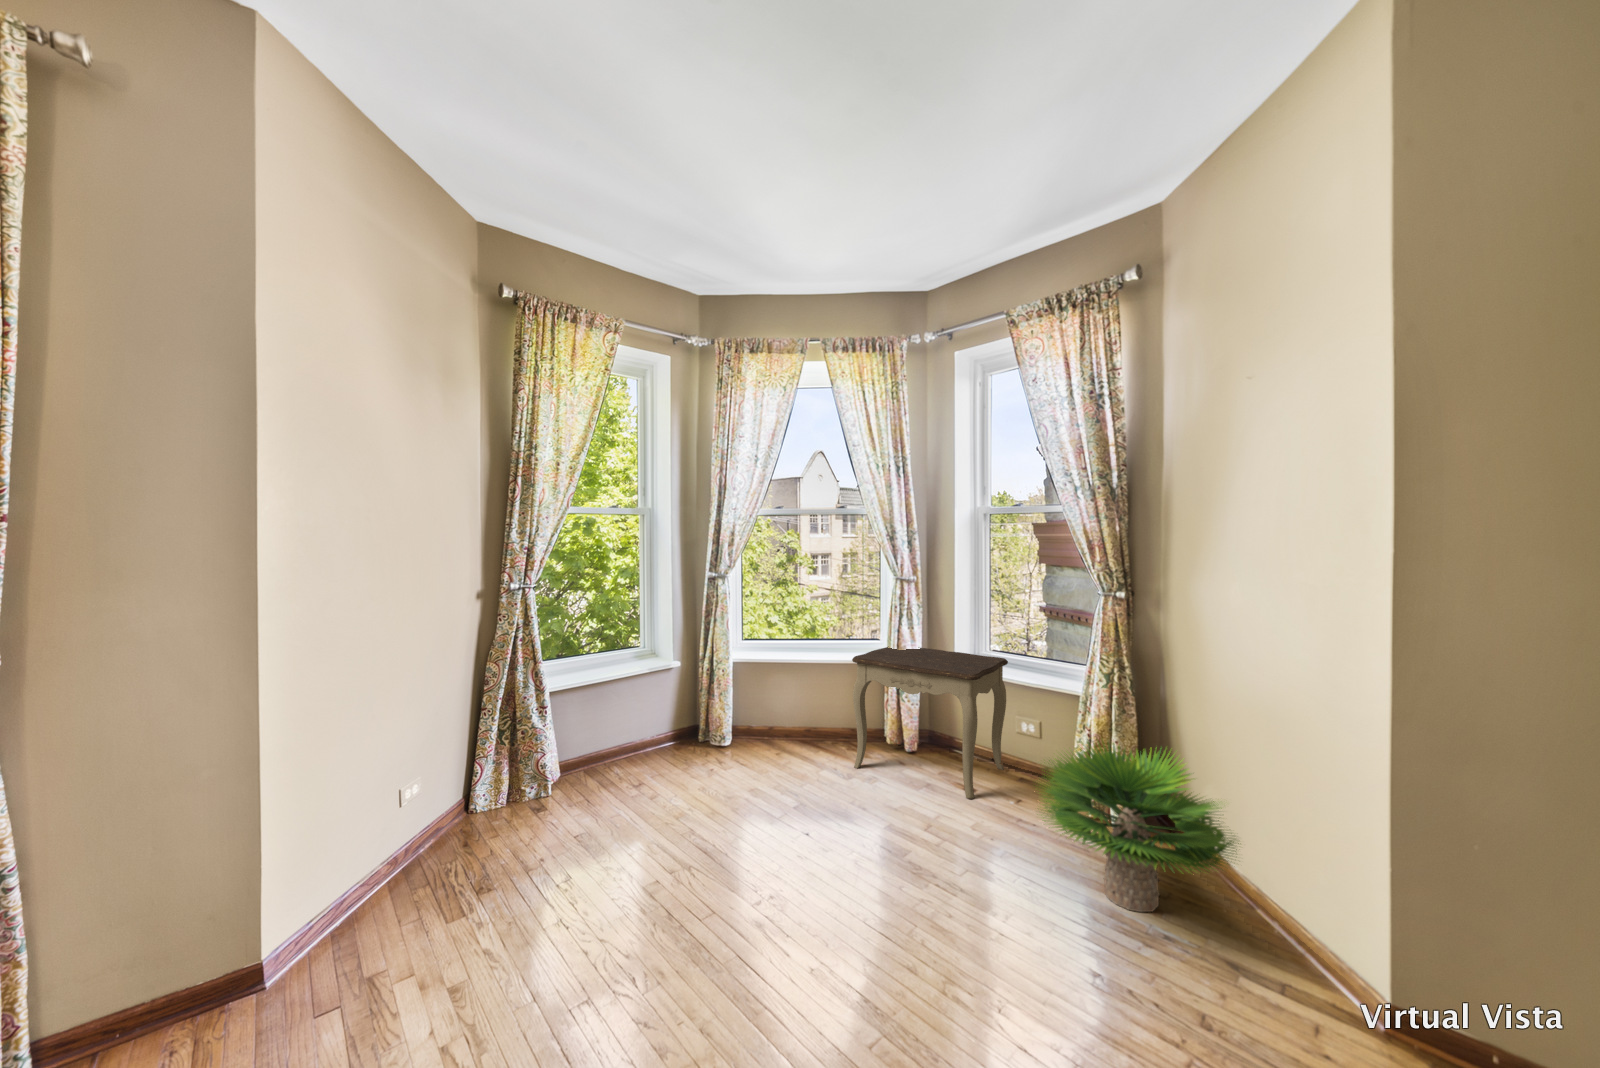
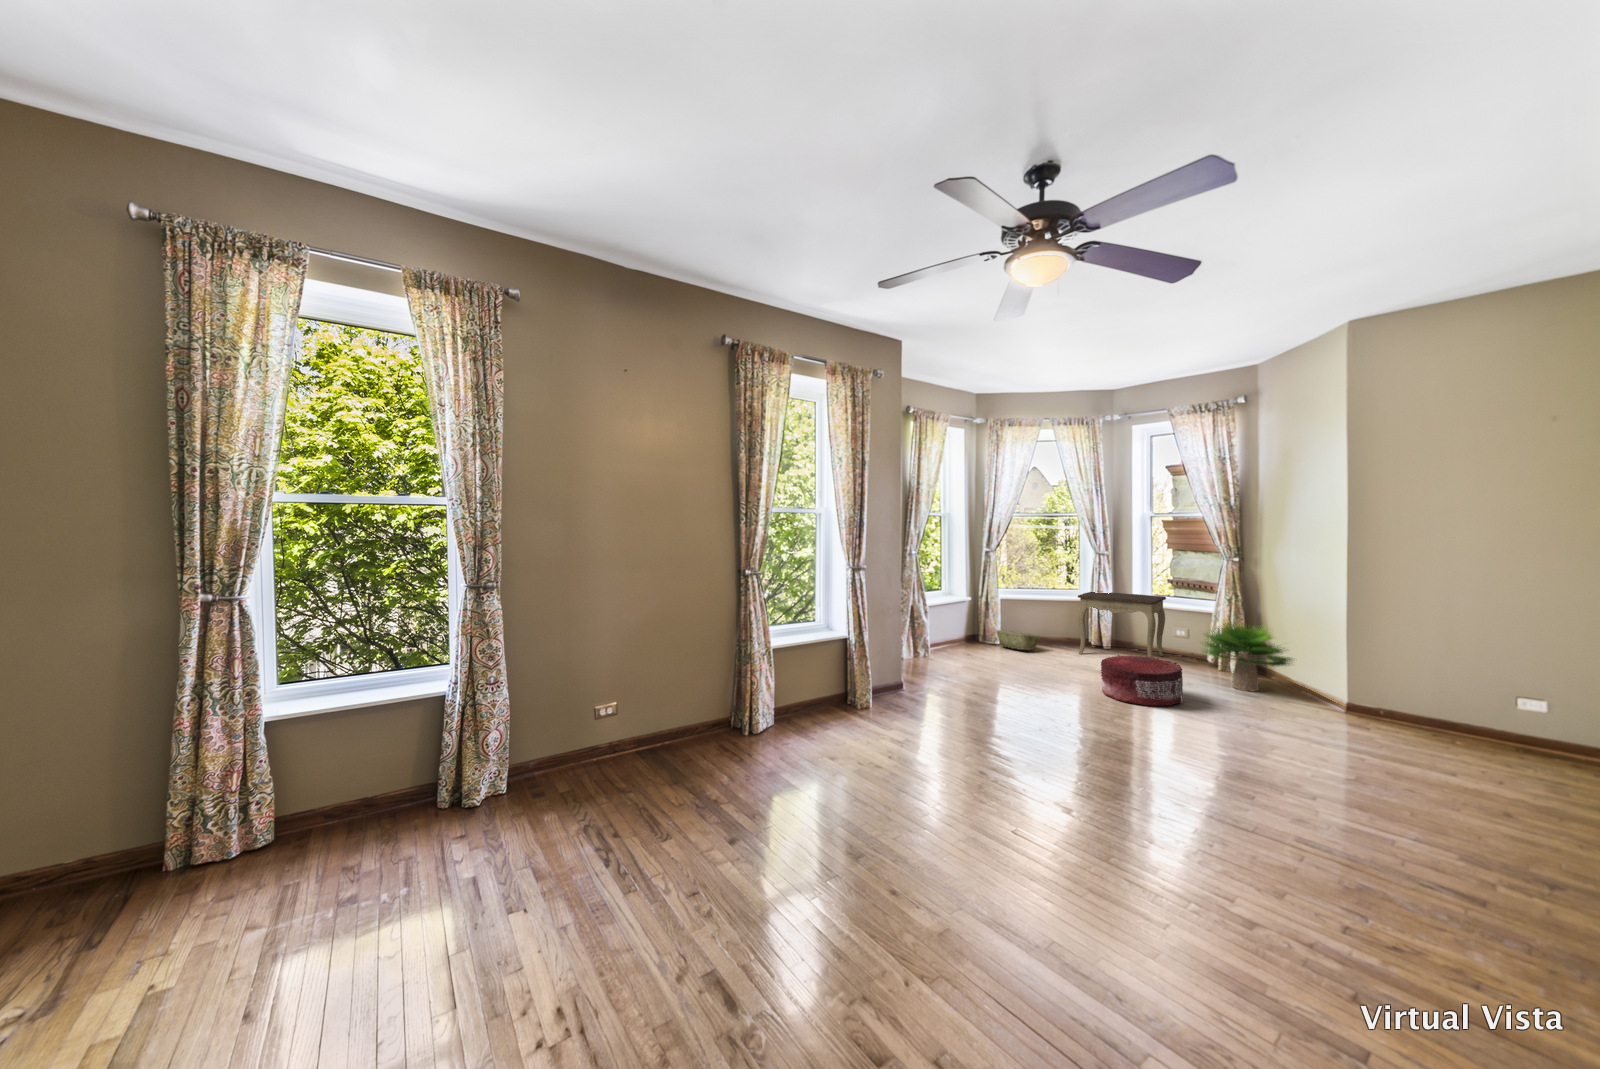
woven basket: none [719,718,787,761] -> present [997,630,1039,650]
pouf: none [777,830,970,1026] -> present [1101,655,1183,706]

